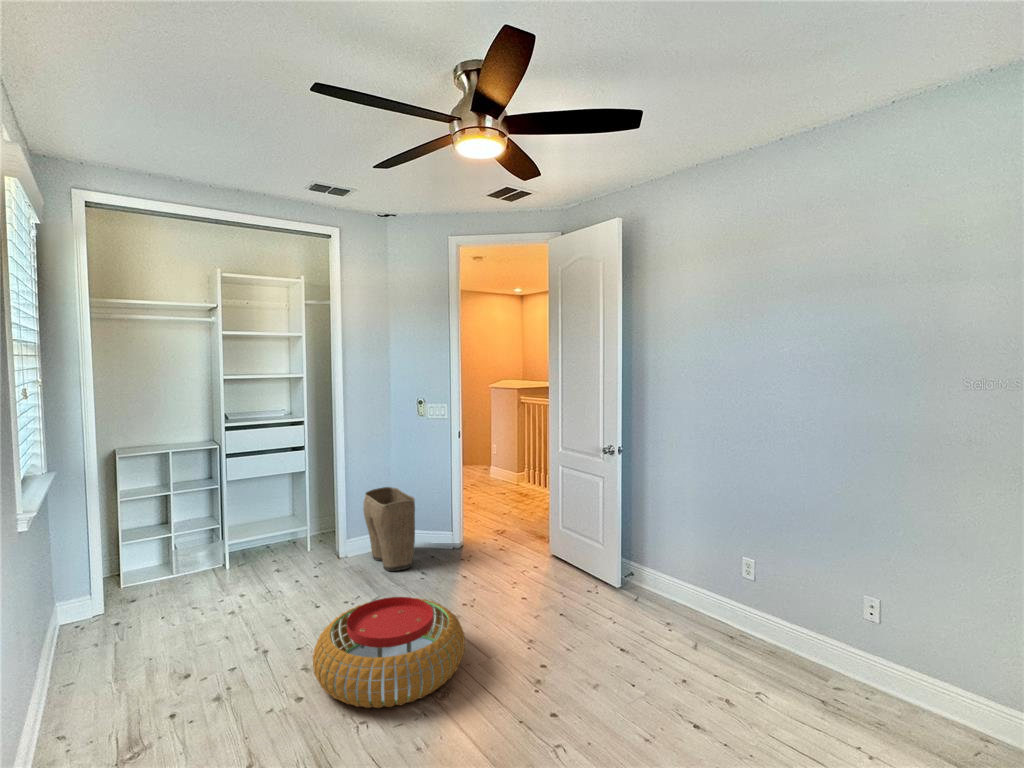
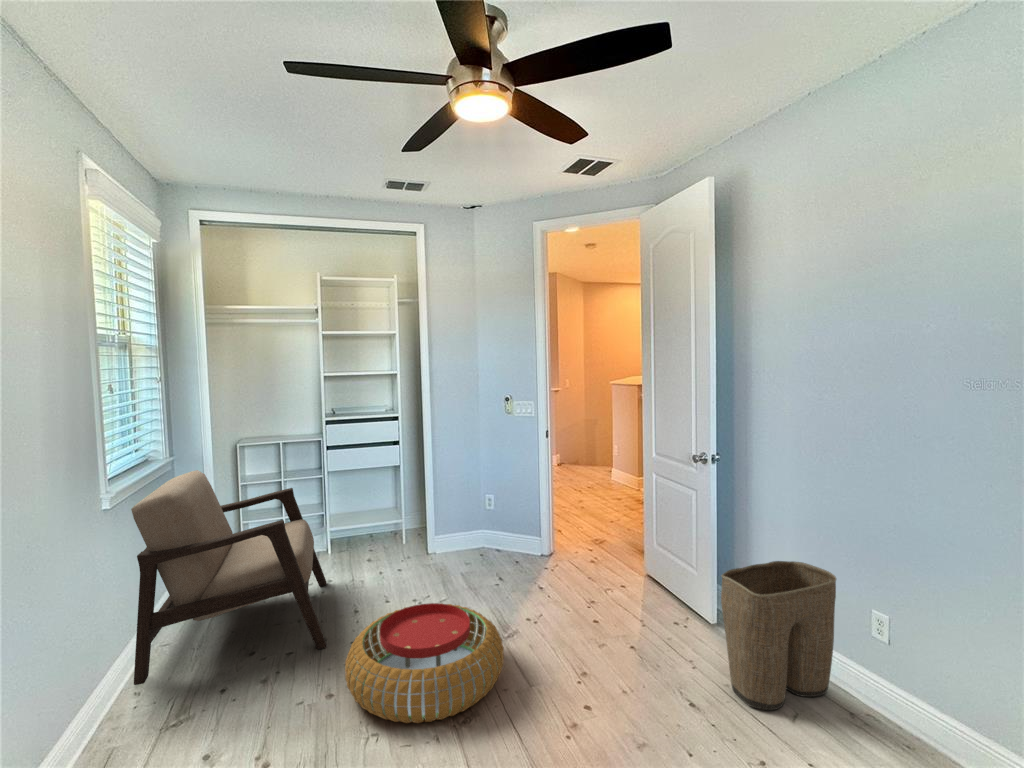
armchair: none [44,485,272,730] -> present [131,470,327,685]
laundry basket: present [363,487,415,571] -> present [721,561,836,710]

